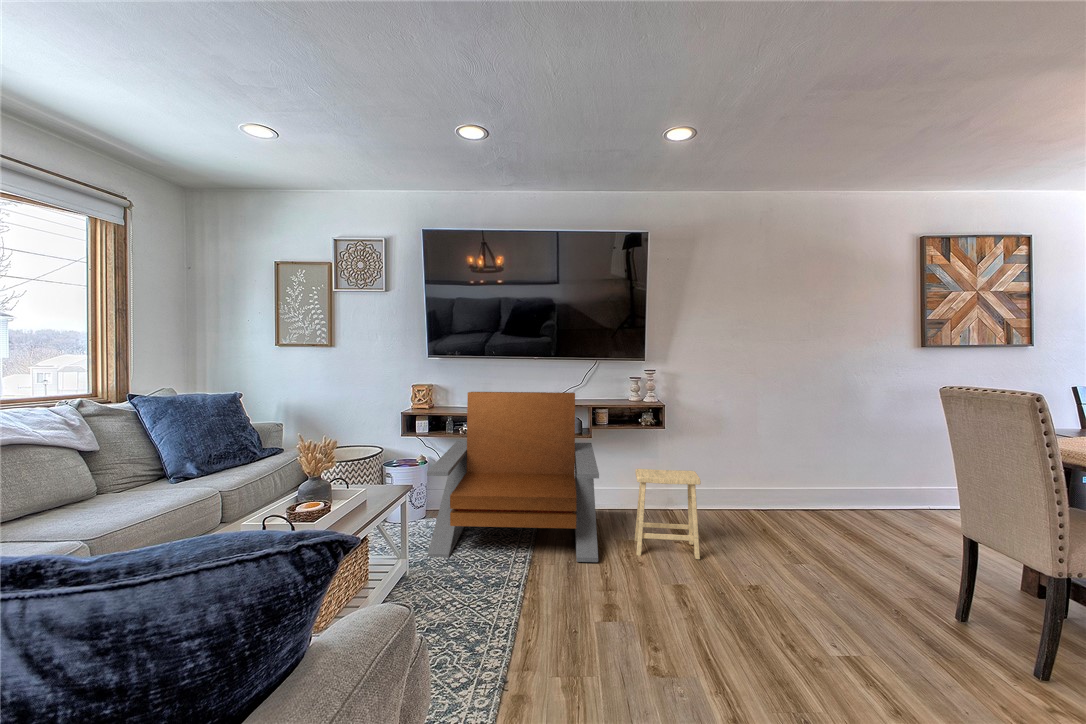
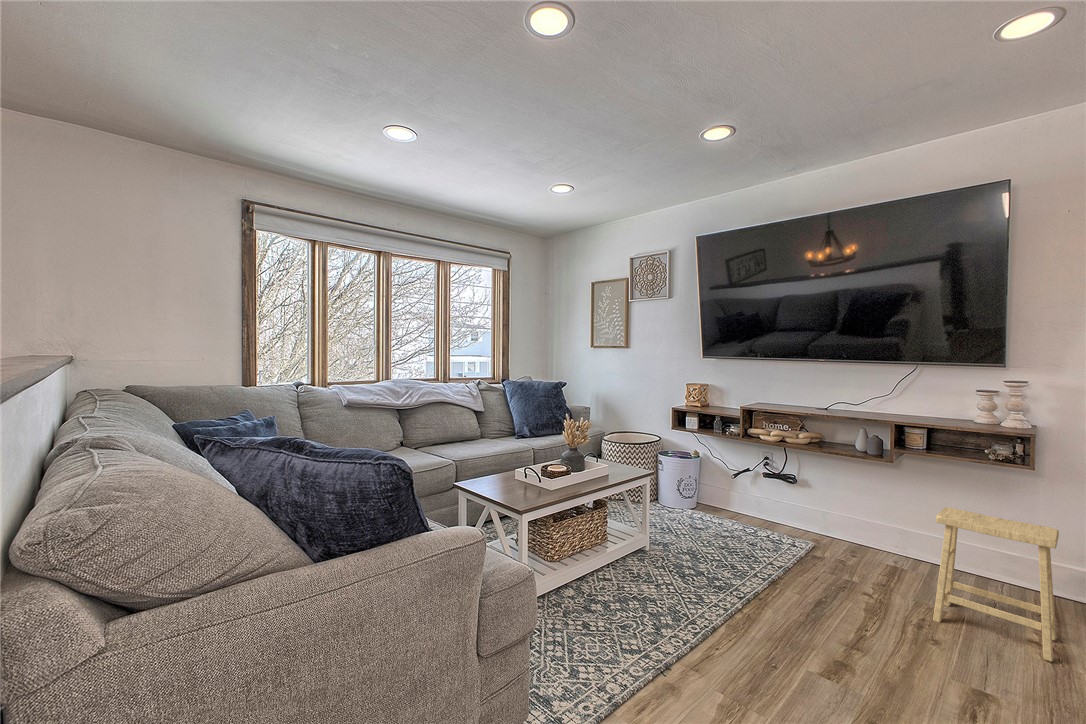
lounge chair: present [427,392,599,562] -> none [672,393,896,607]

